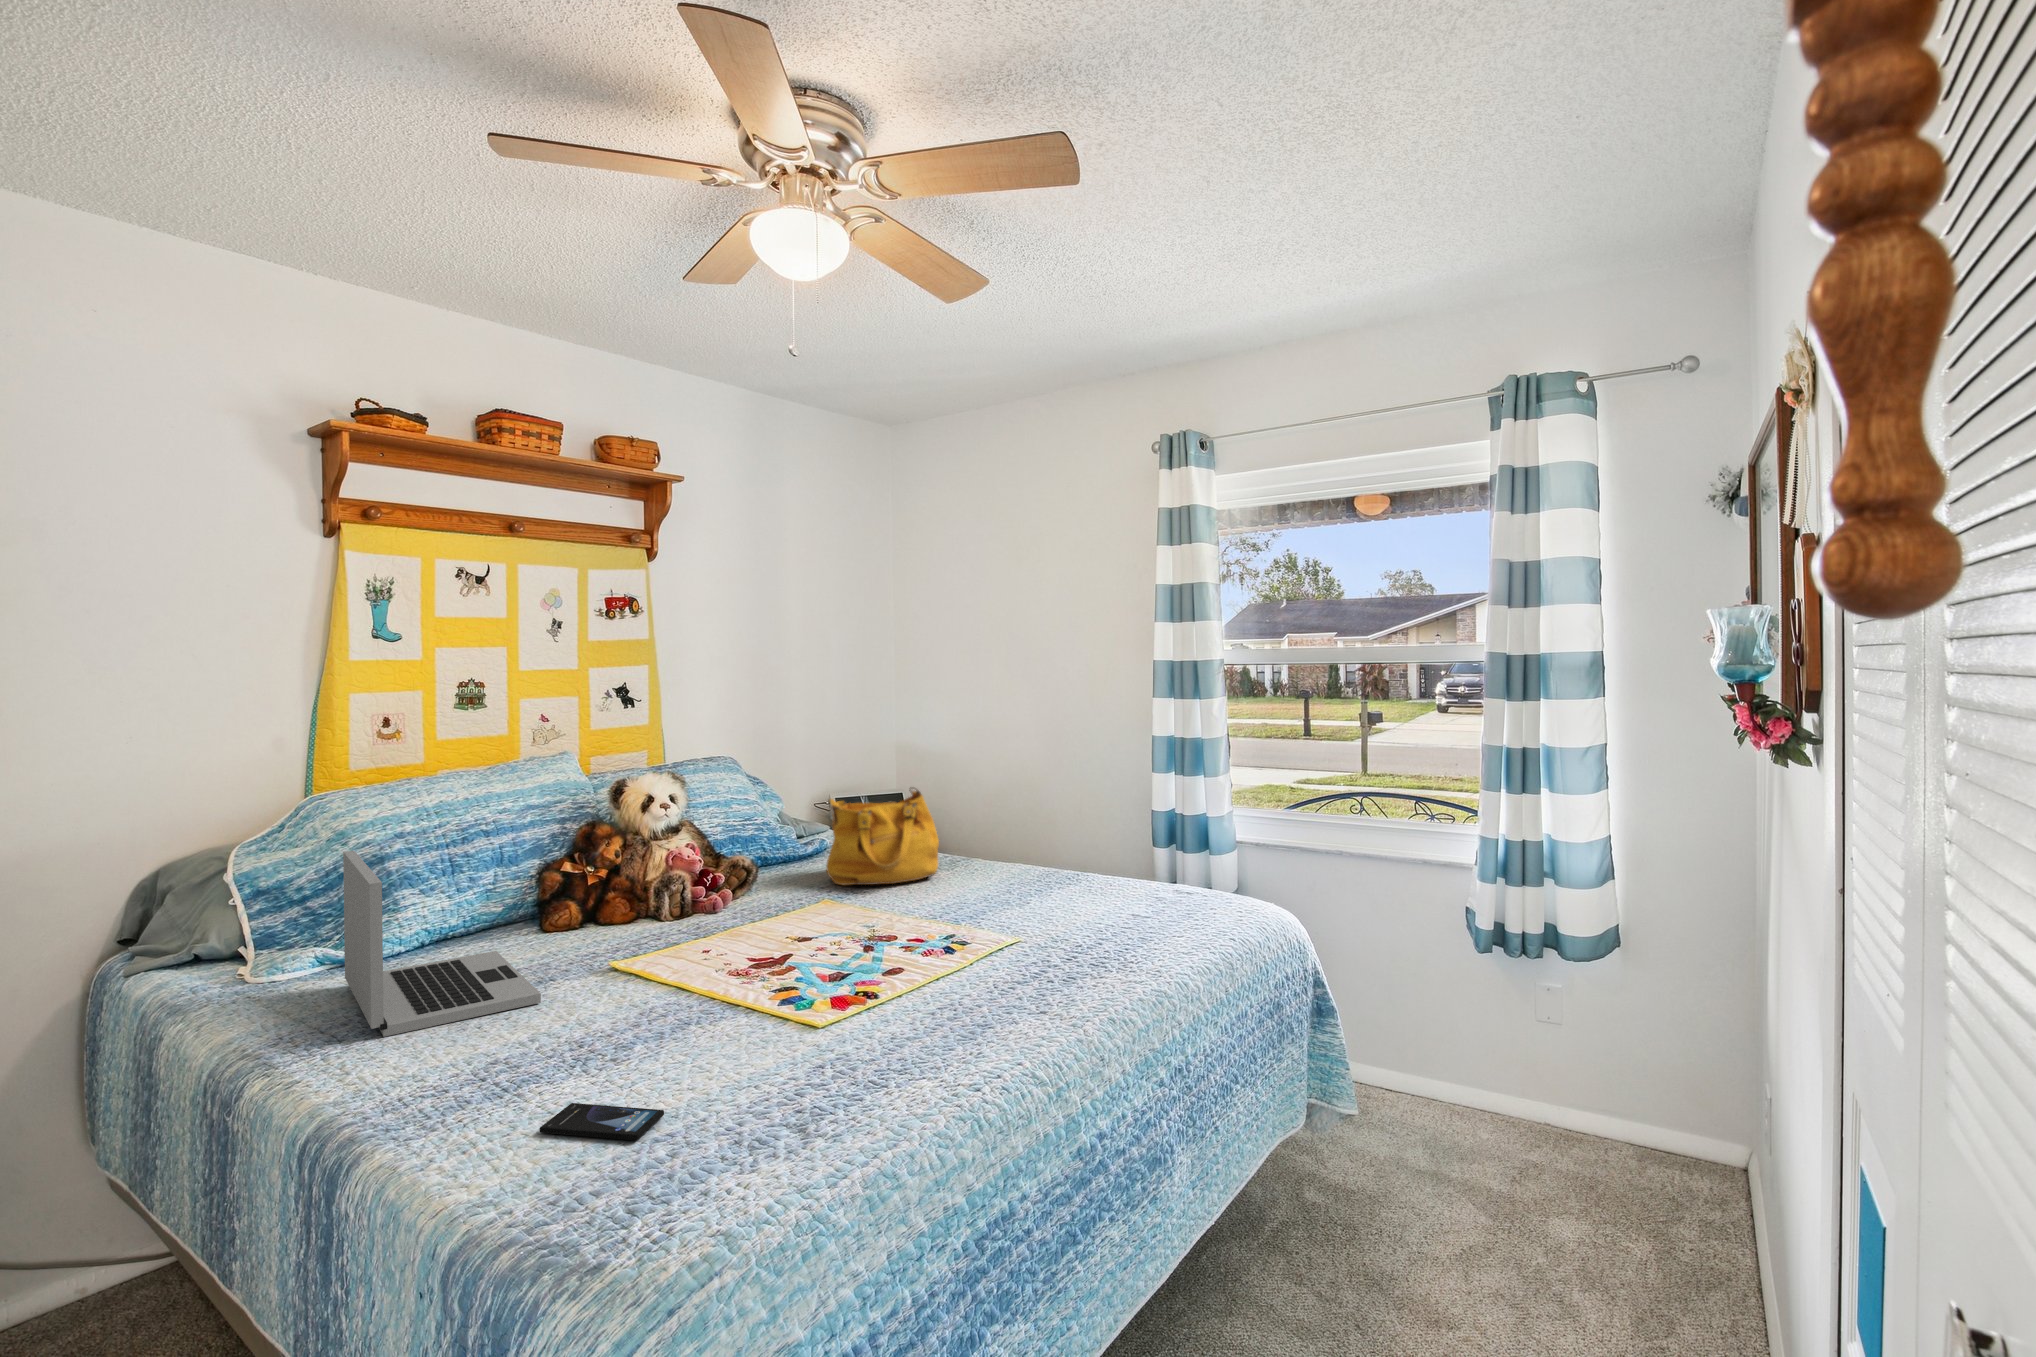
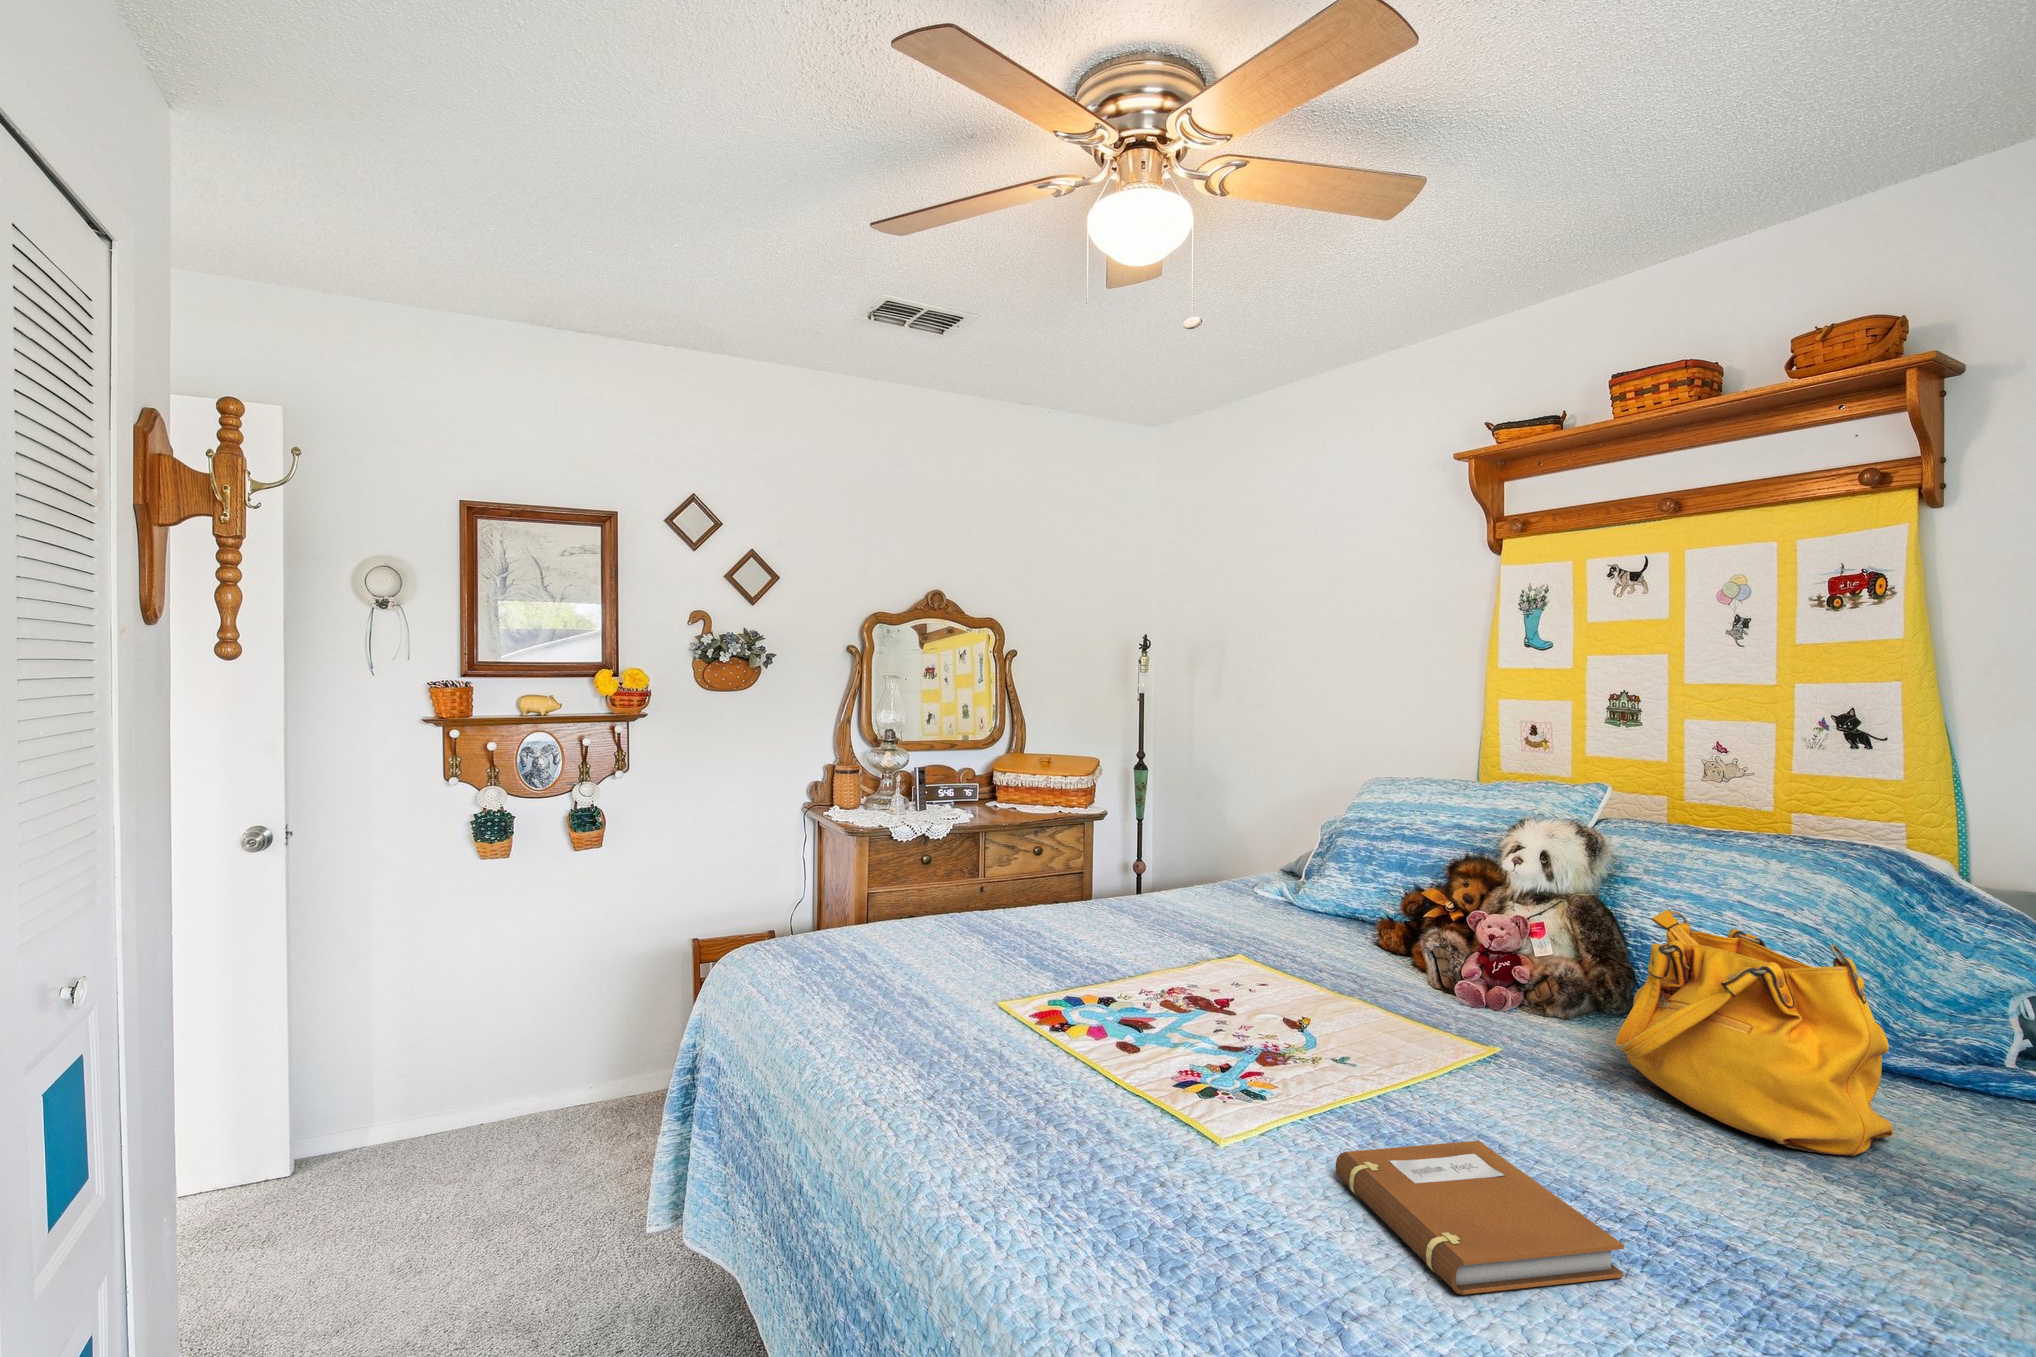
laptop: present [343,851,541,1037] -> none [1083,802,1256,938]
notebook: none [995,889,1113,931] -> present [1336,1141,1624,1294]
smartphone: present [540,1103,664,1140] -> none [848,938,916,962]

